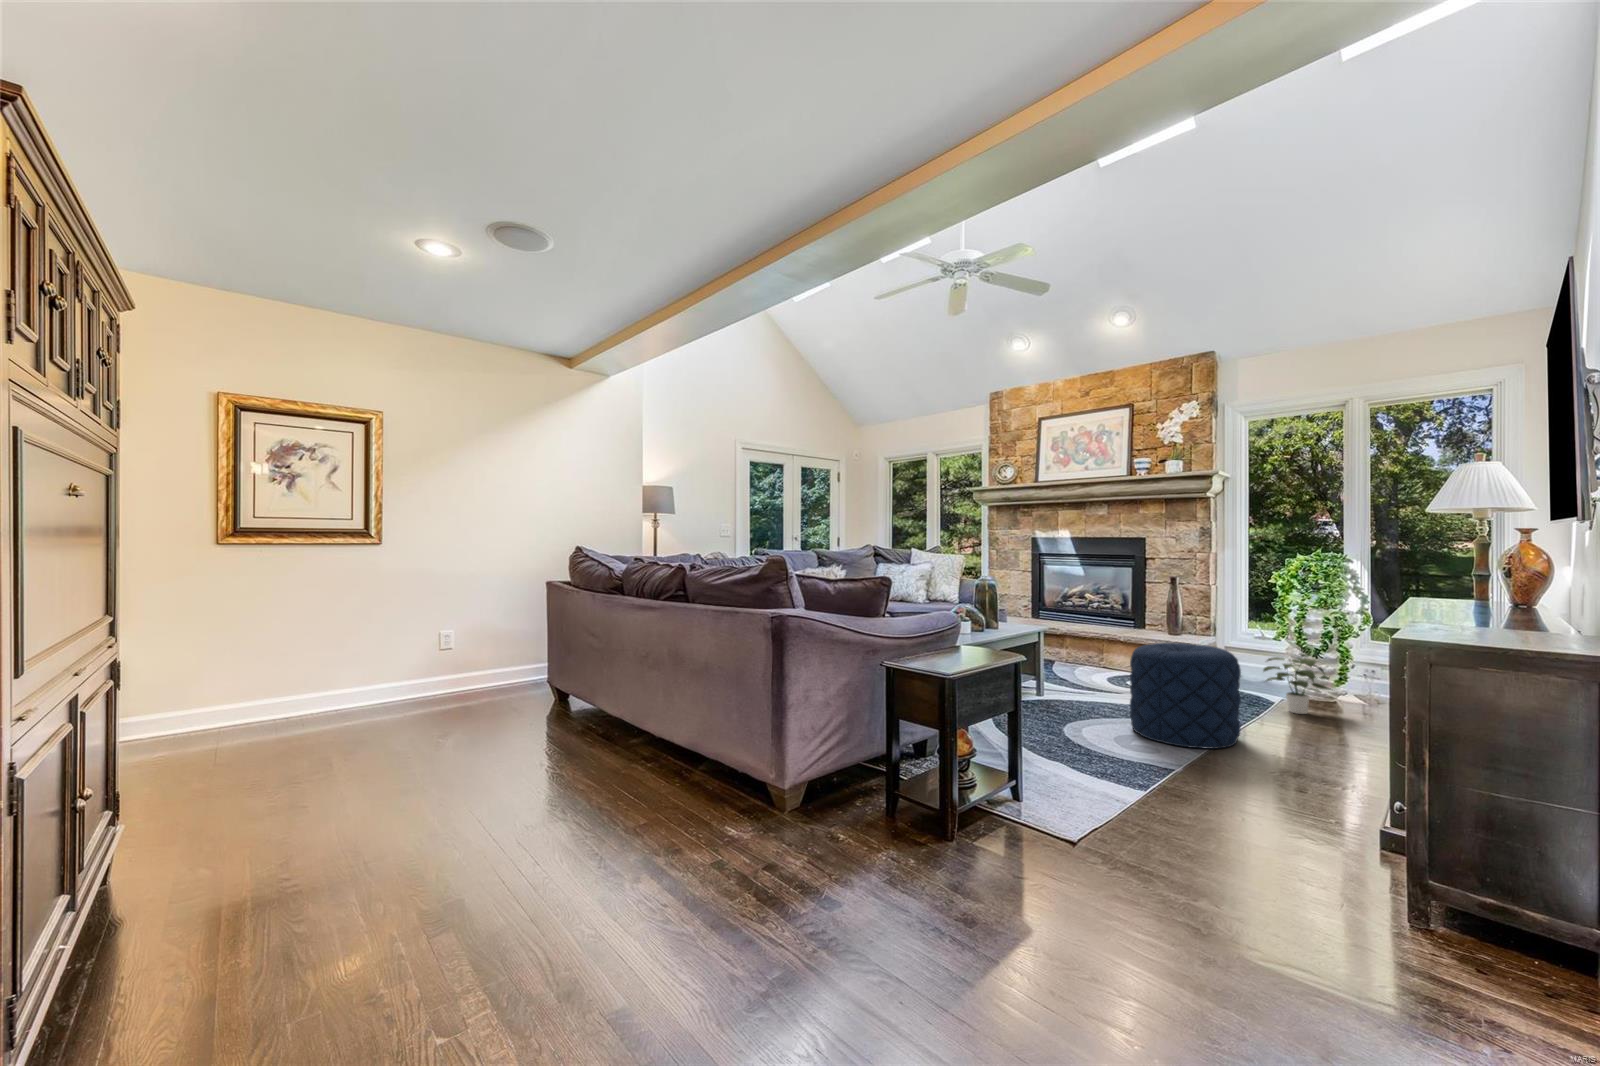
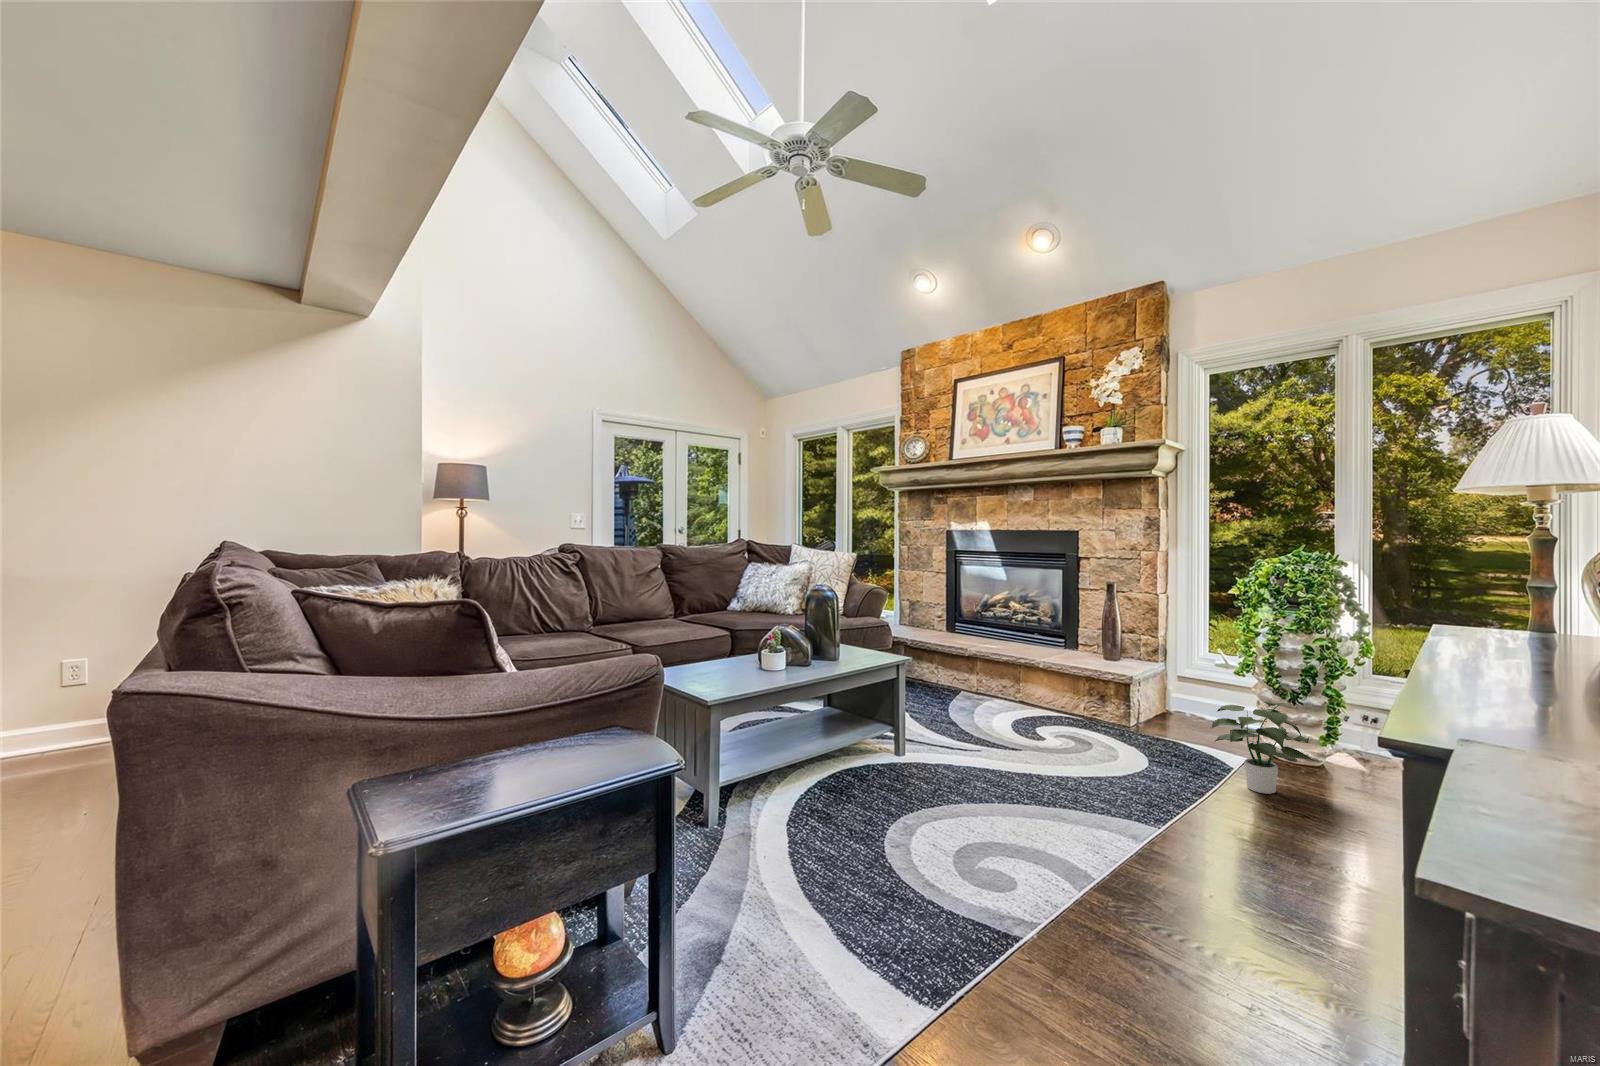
pouf: present [1130,643,1241,749] -> none [992,692,1154,878]

